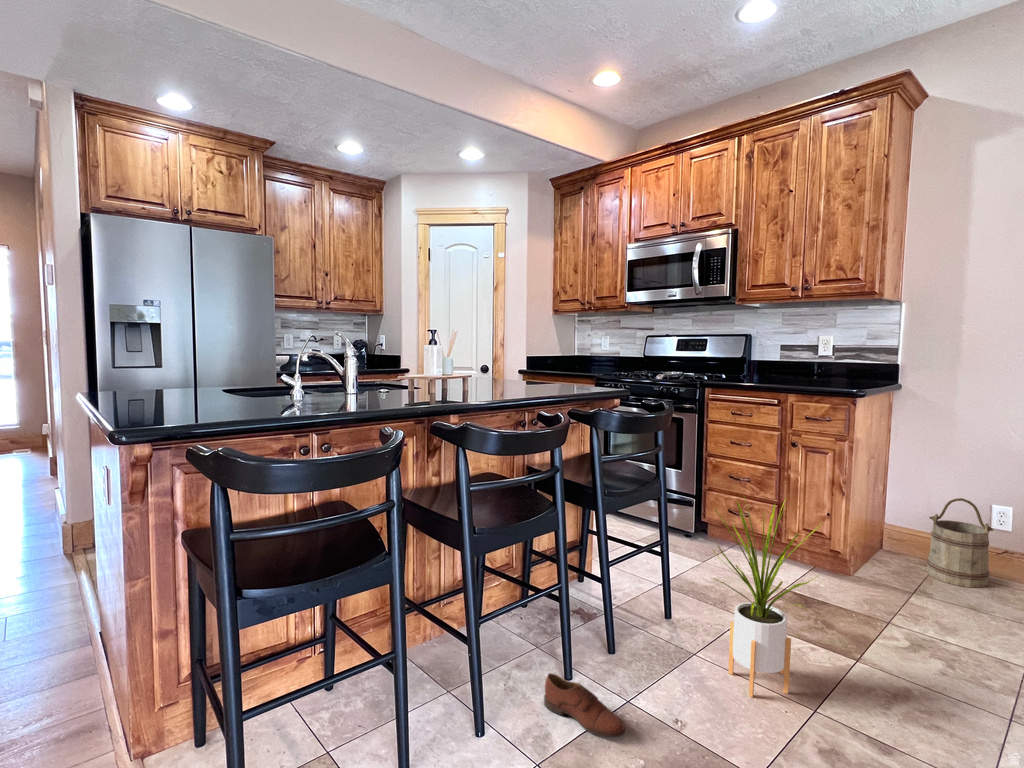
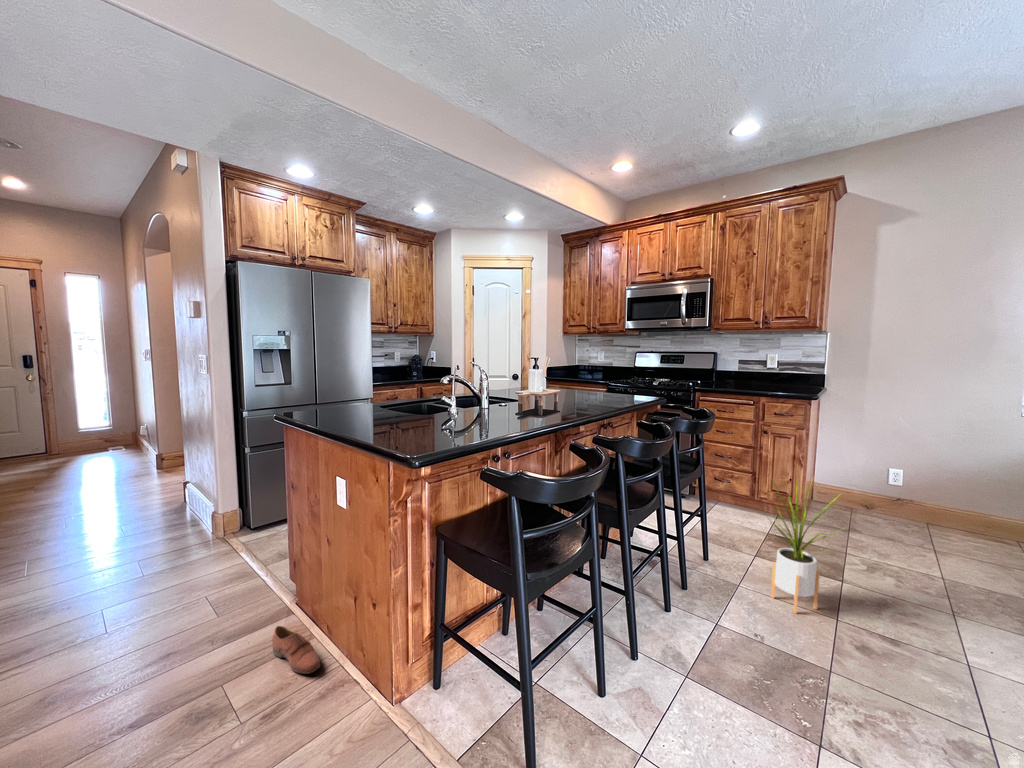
bucket: present [927,498,994,588] -> none [849,465,896,525]
shoe: present [544,673,625,737] -> present [272,626,320,674]

